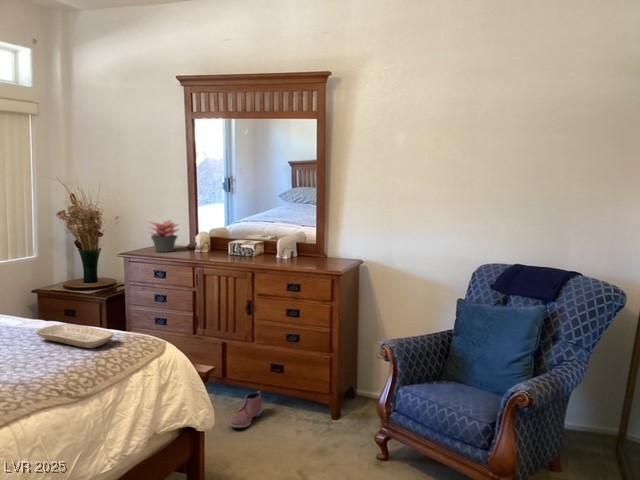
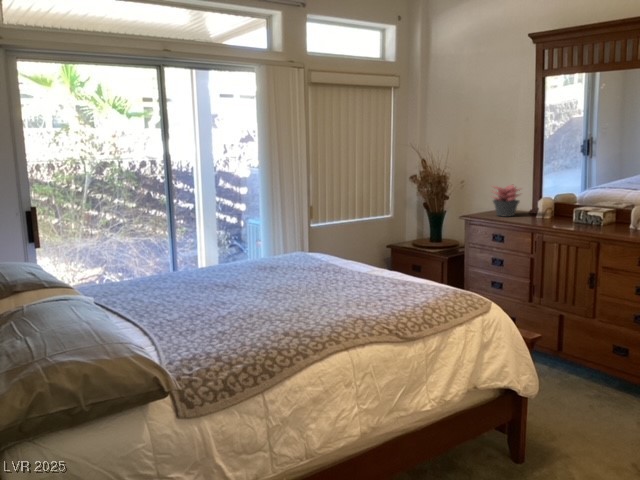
tray: present [35,324,114,348] -> none [378,275,442,298]
shoe: present [230,391,263,428] -> none [559,371,600,406]

